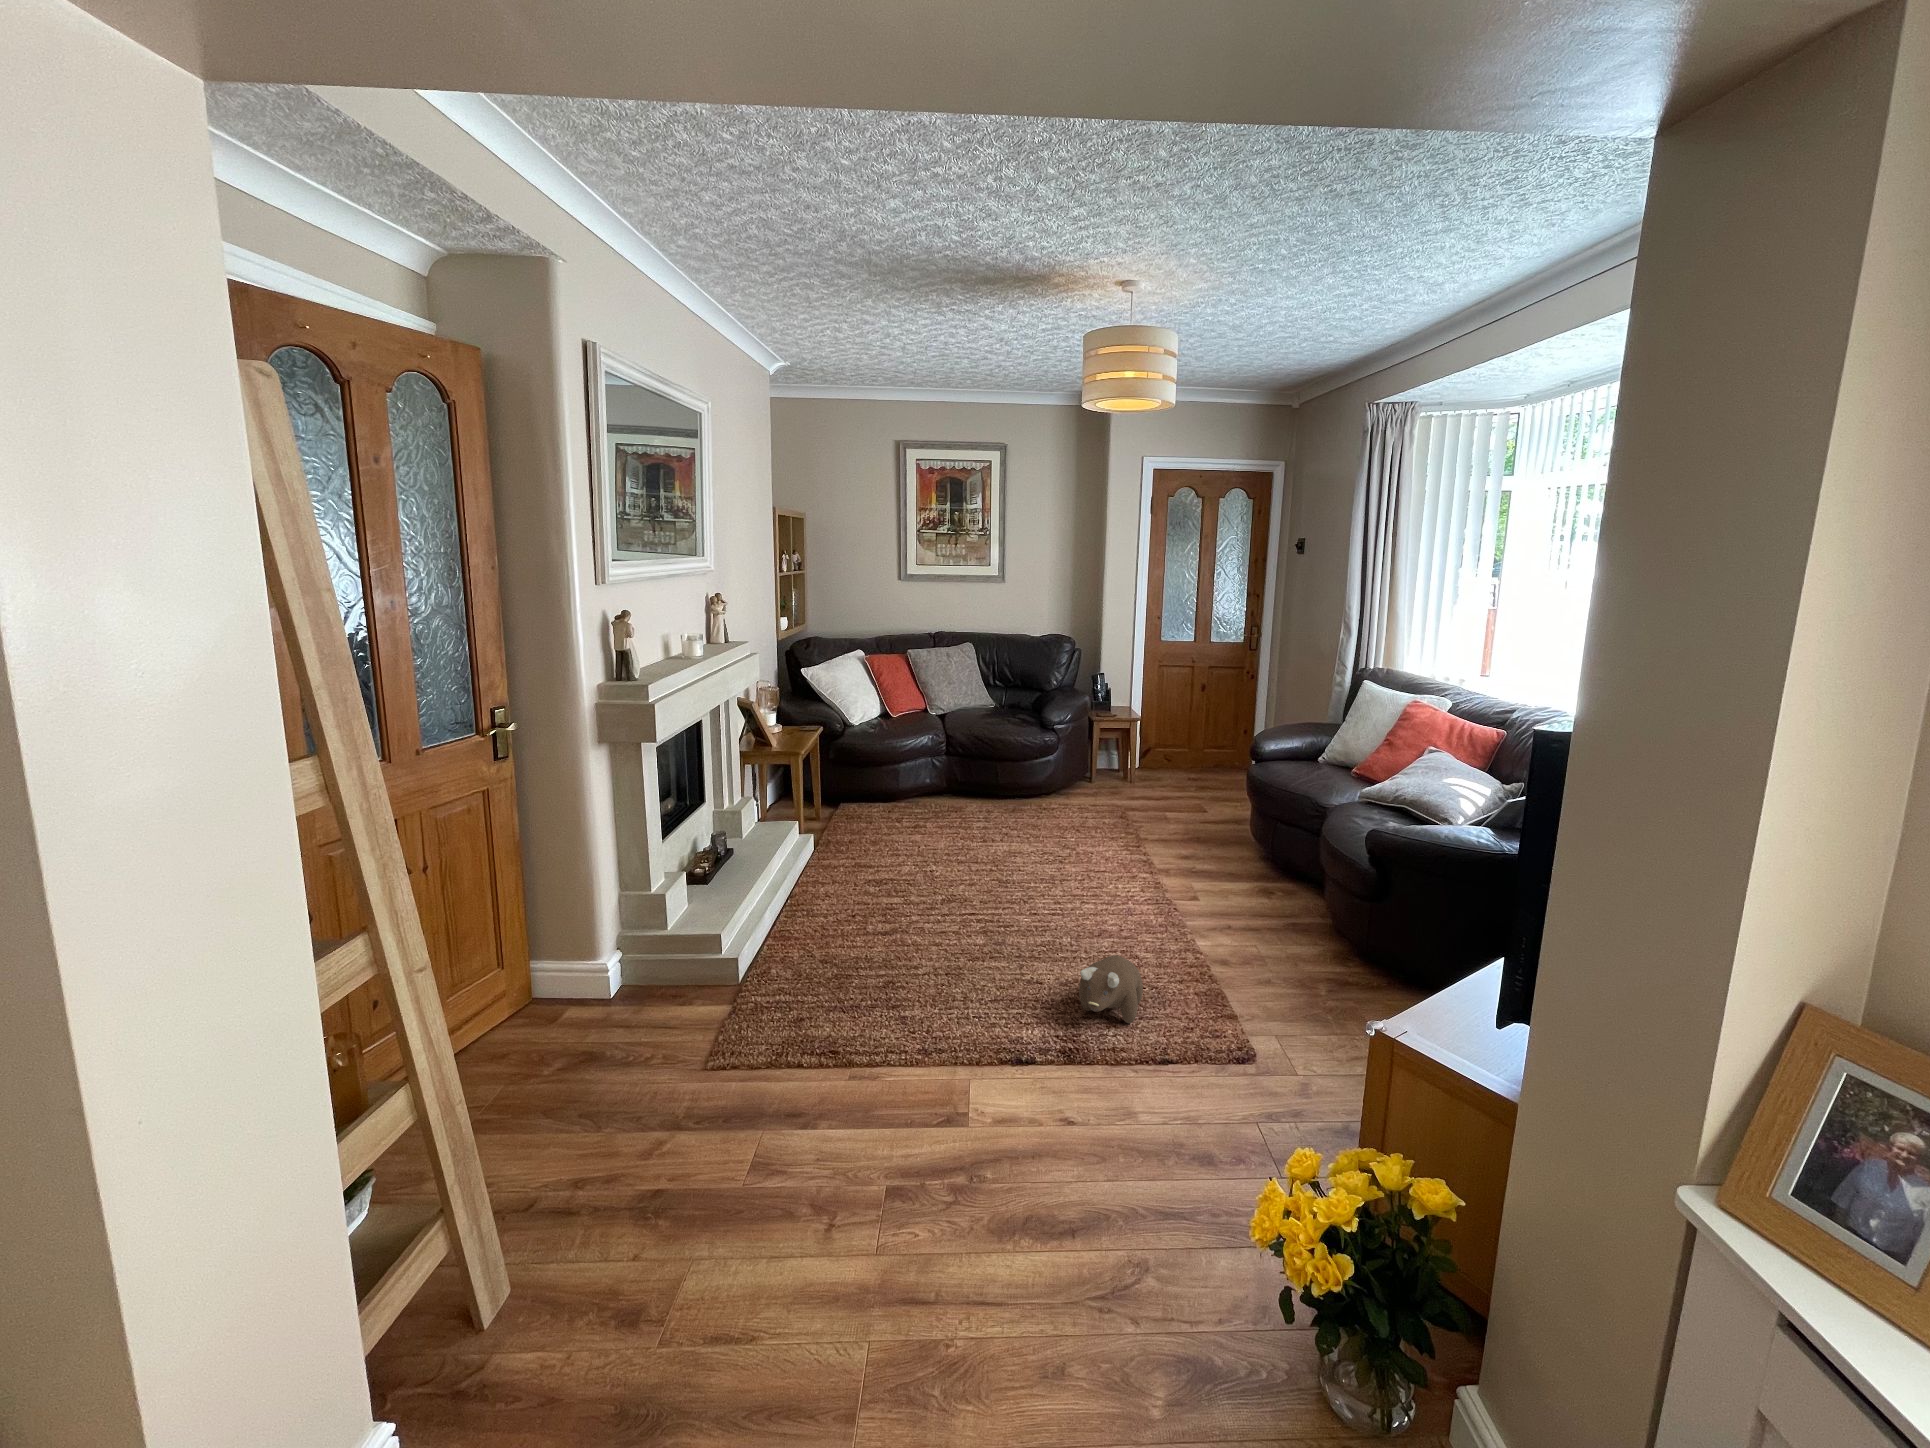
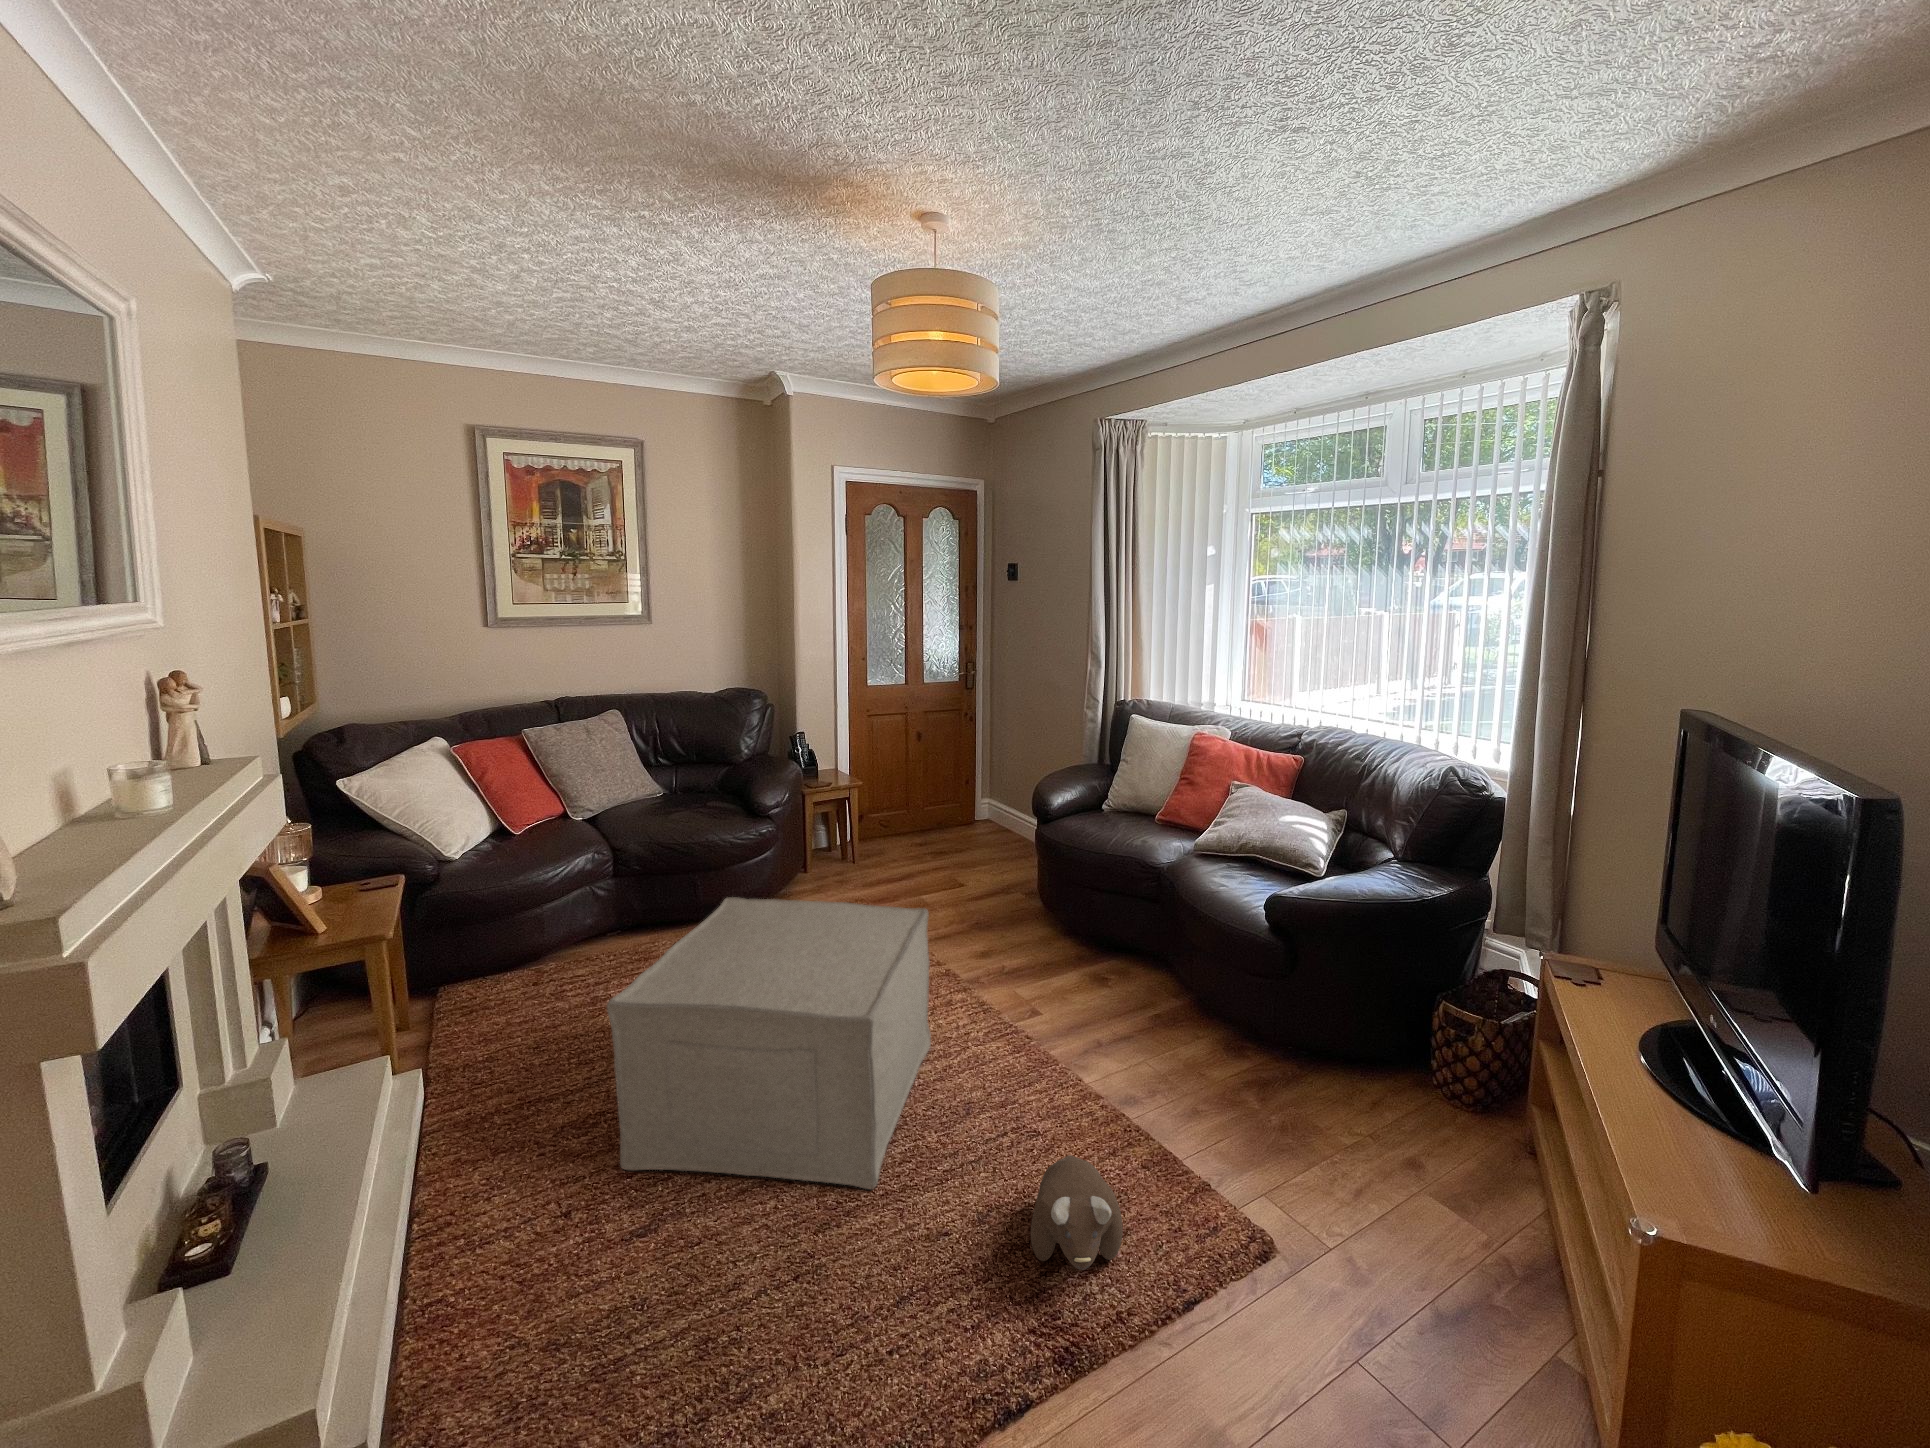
ottoman: none [885,769,1105,953] -> present [607,897,931,1189]

